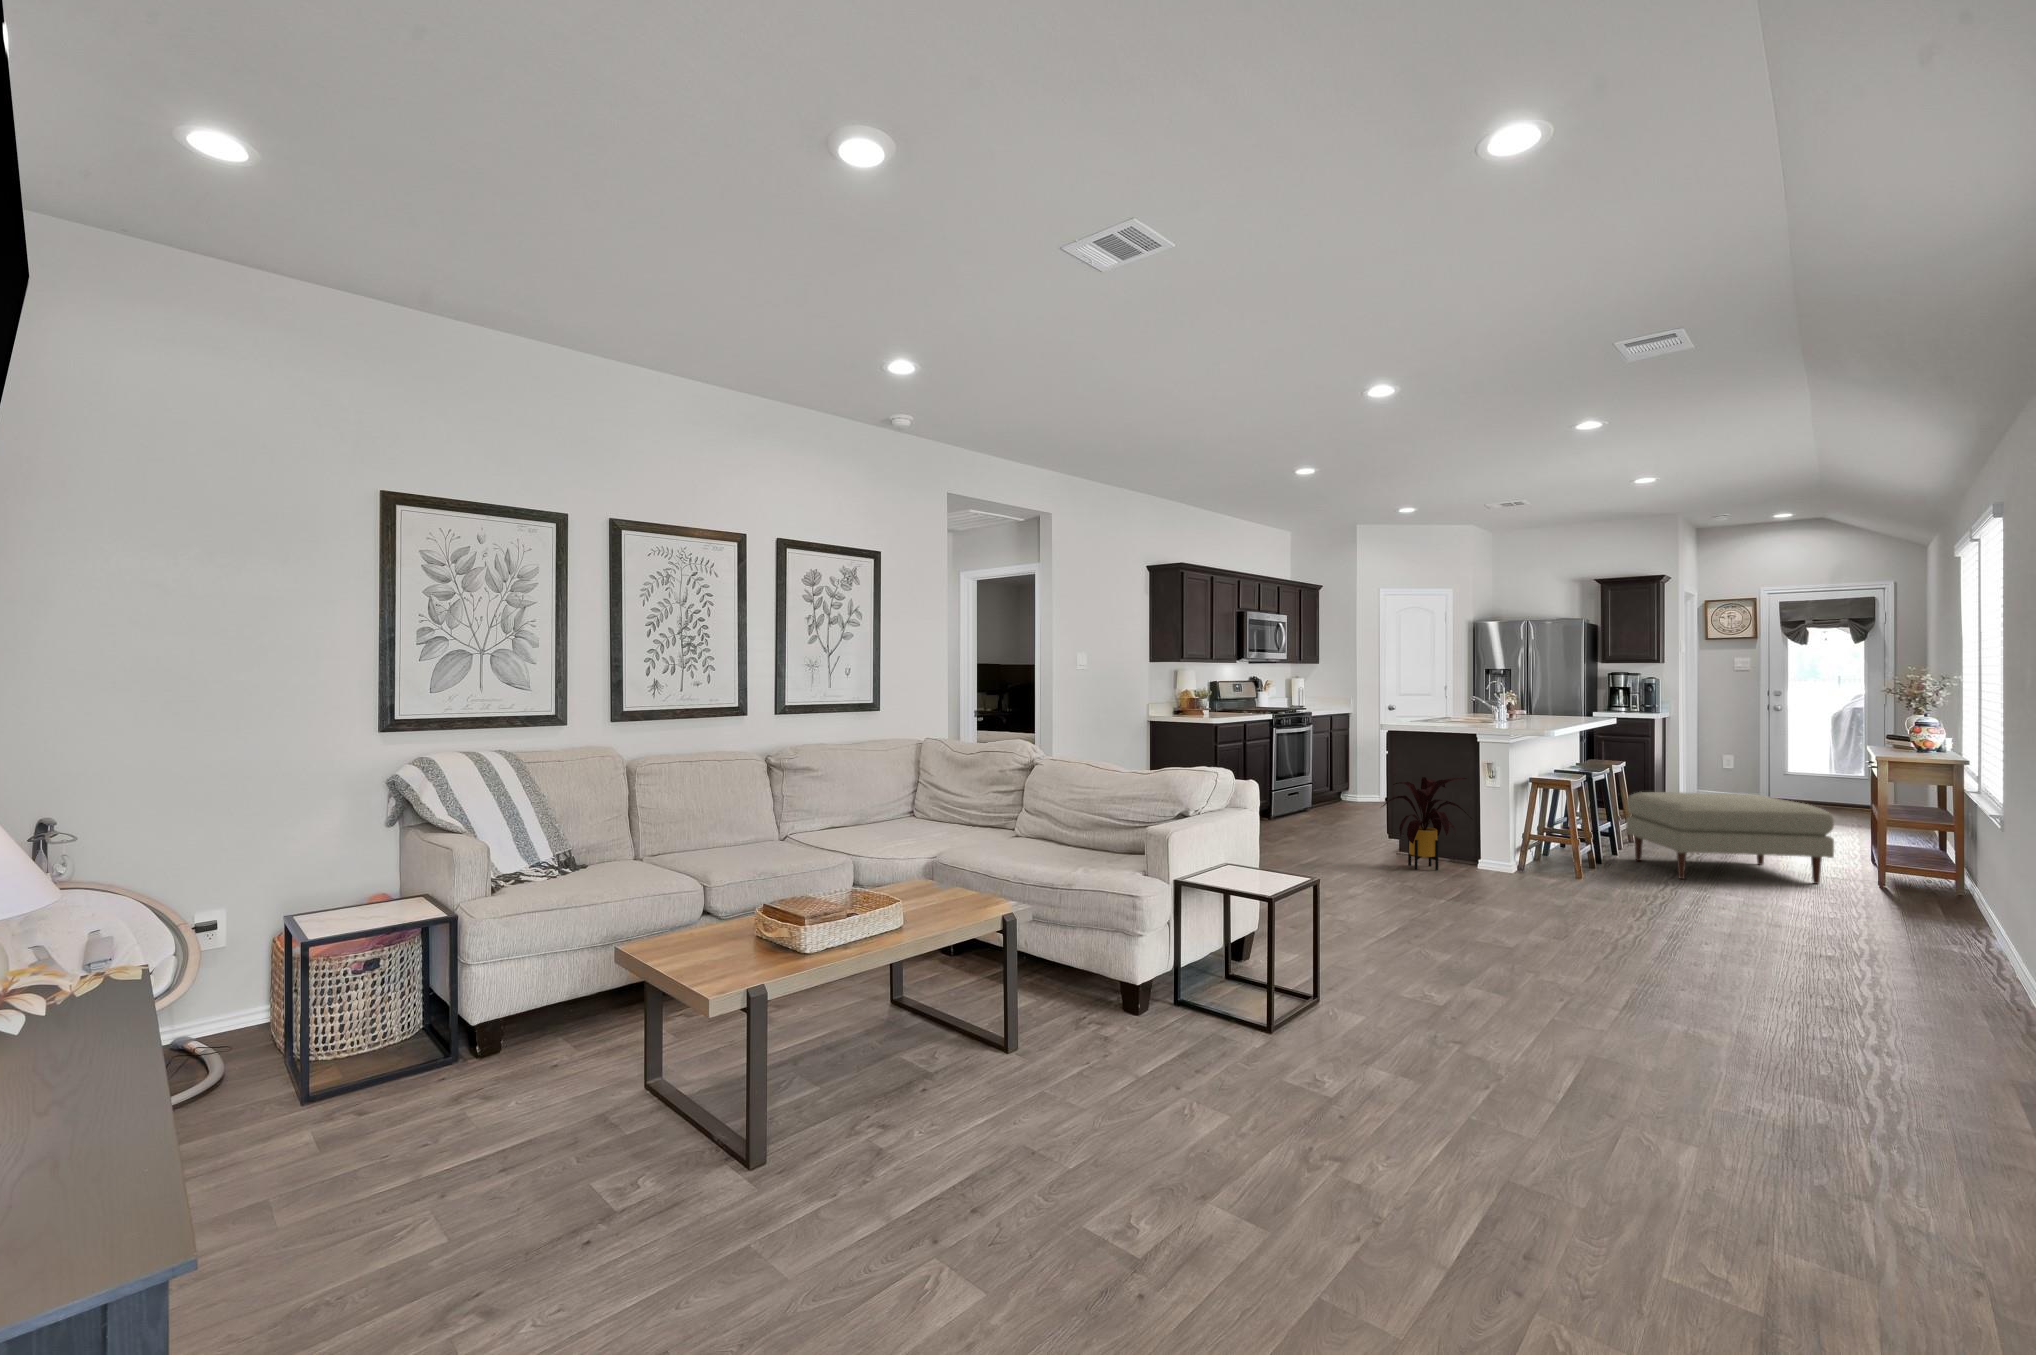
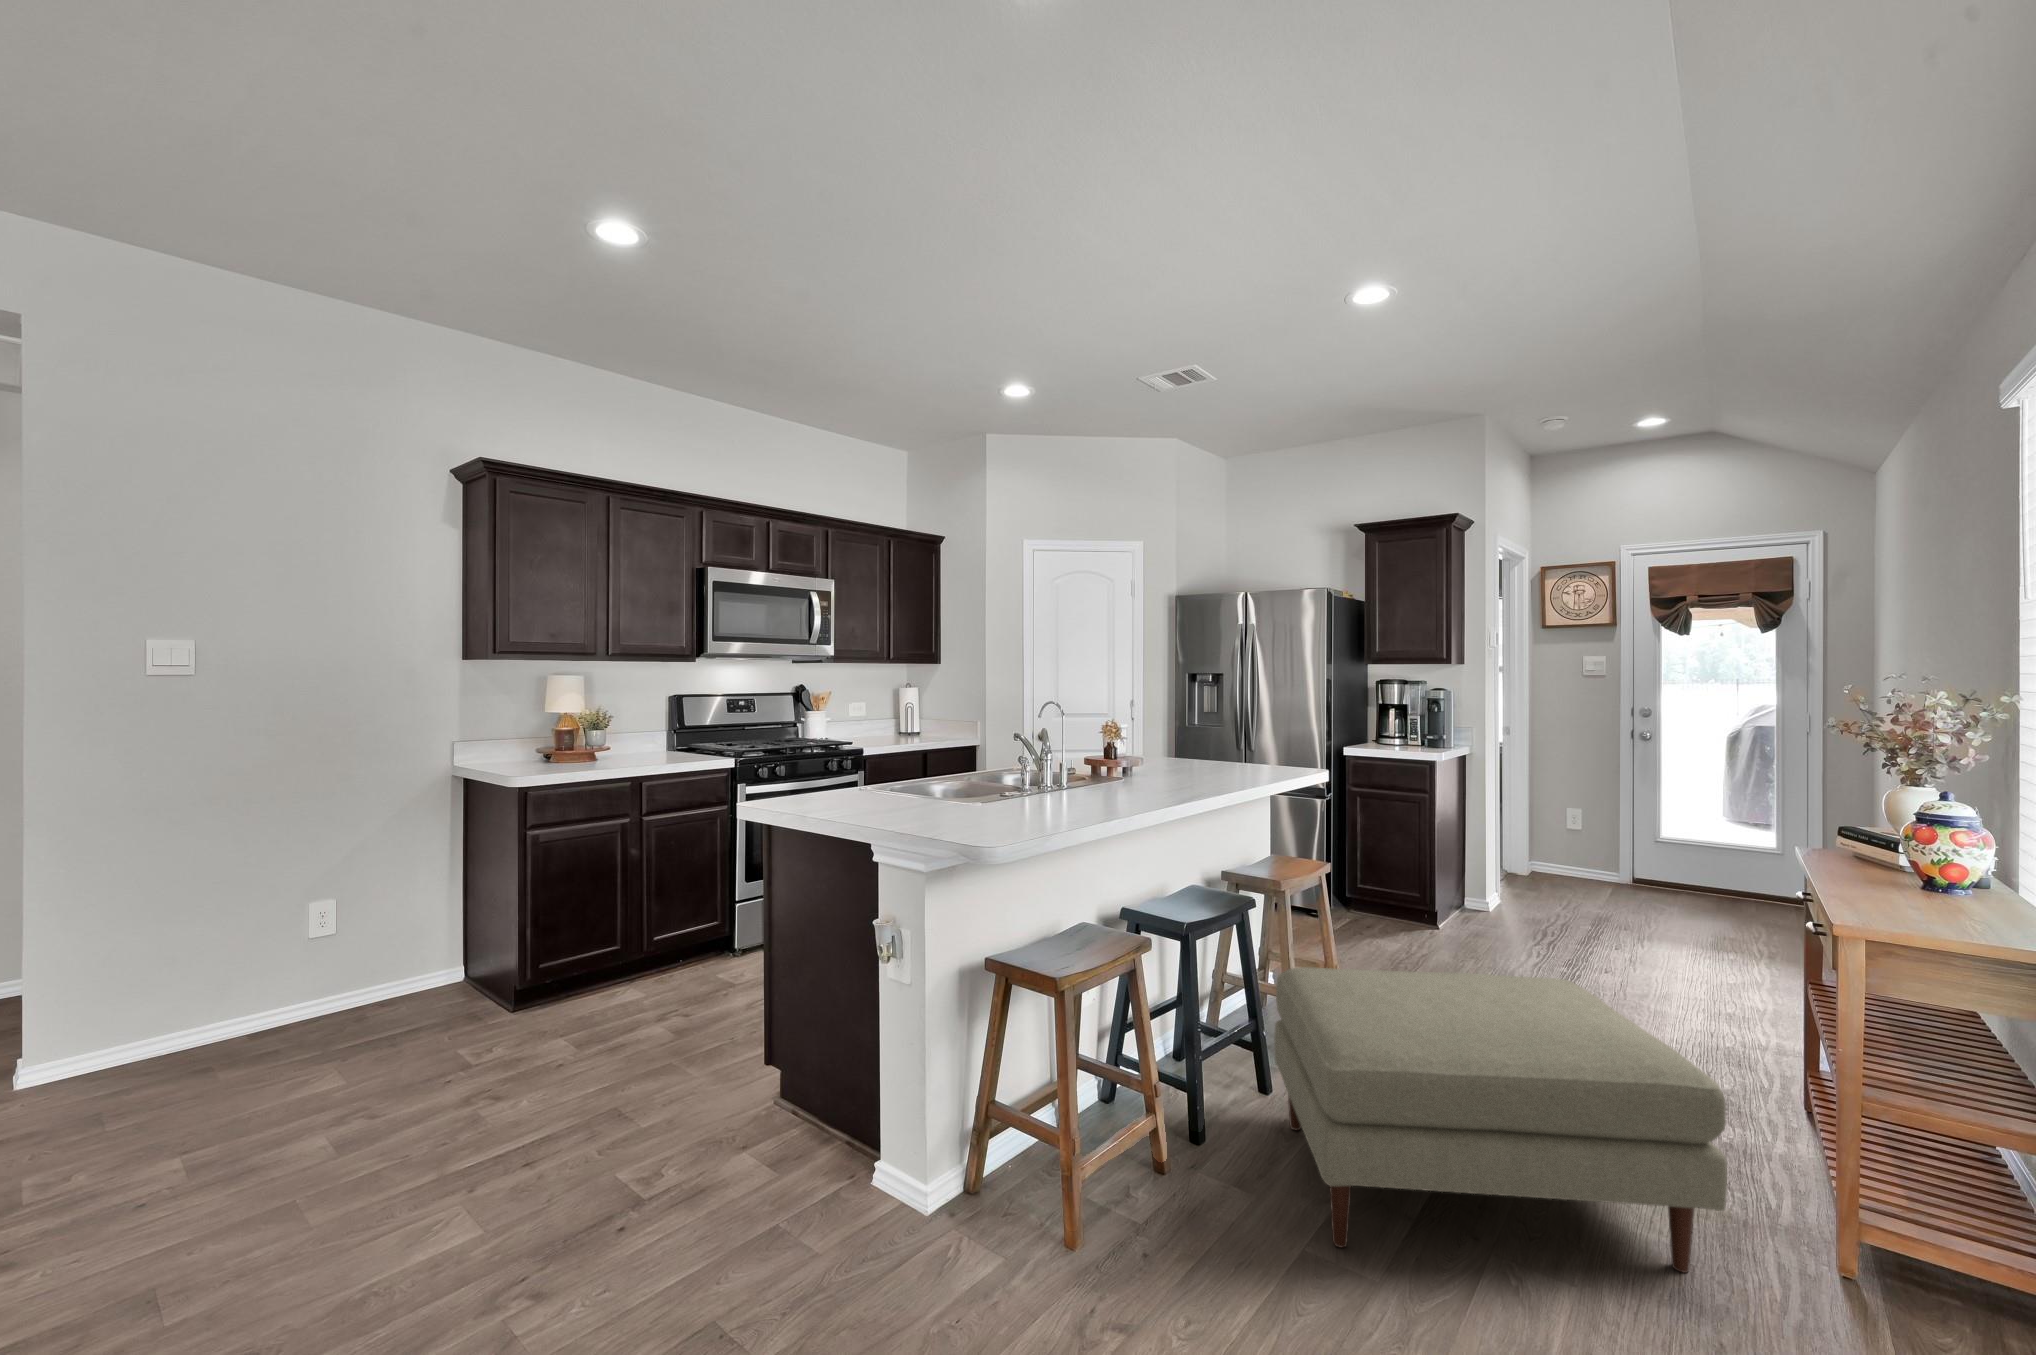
house plant: present [1383,777,1472,870] -> none [634,946,853,1201]

